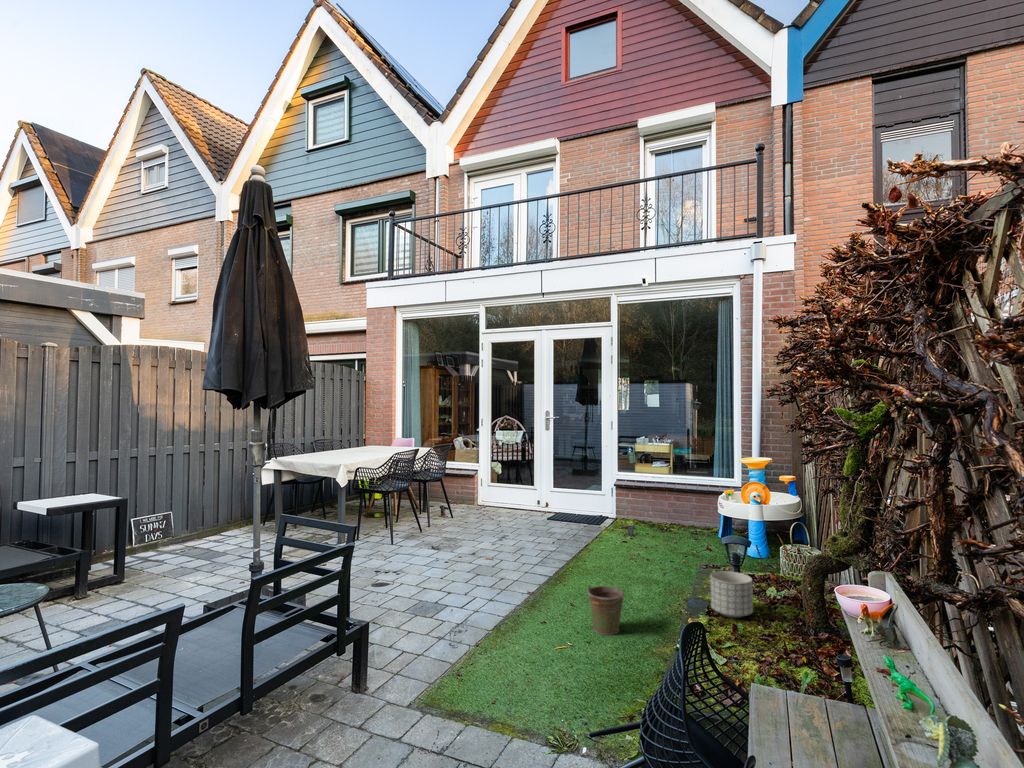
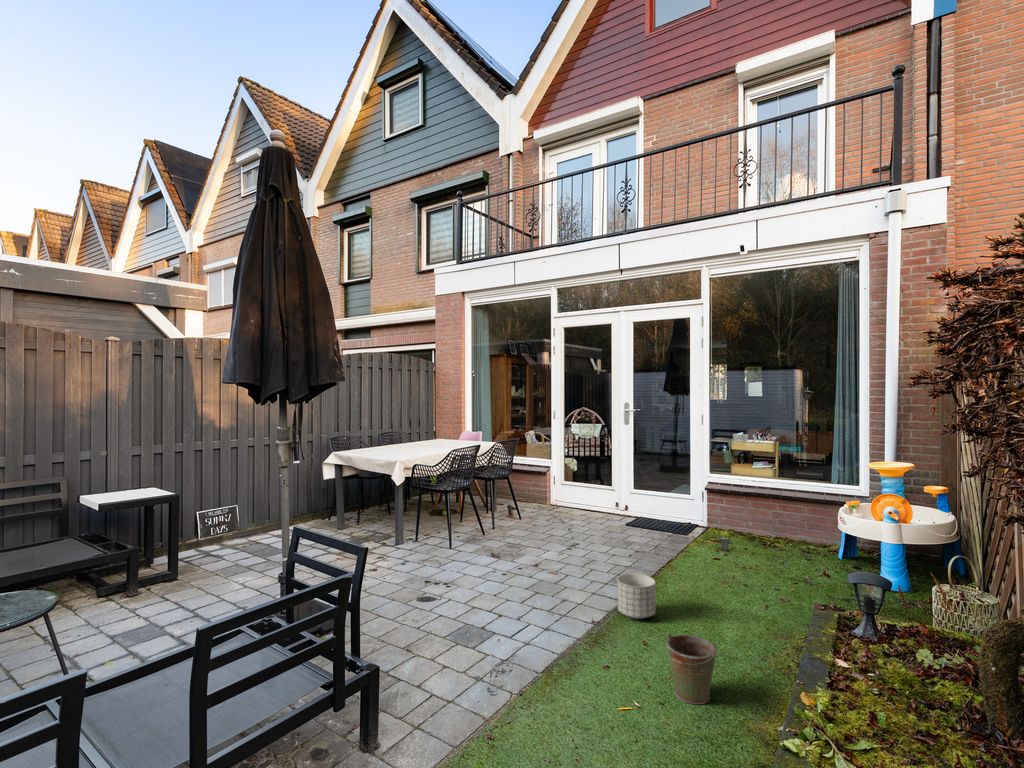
planter: present [710,571,753,618] -> present [617,574,656,619]

